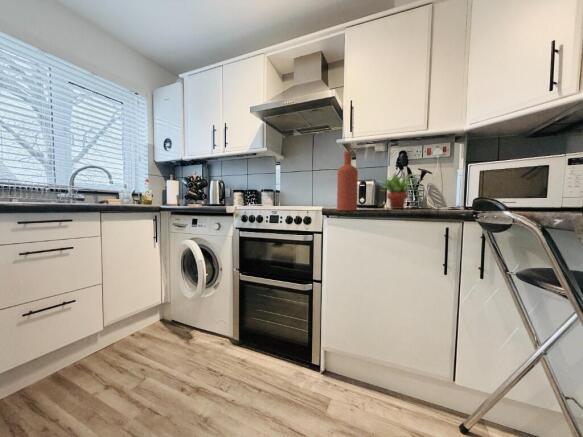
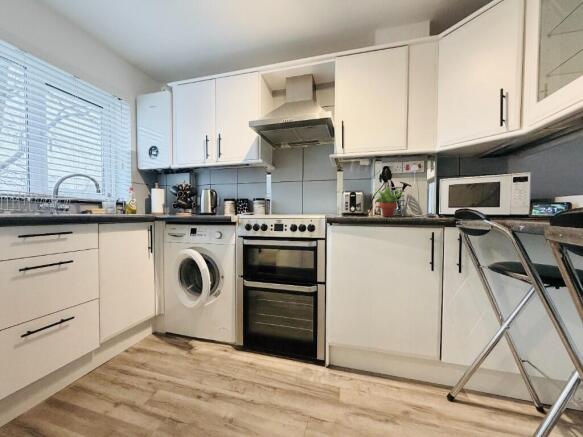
bottle: present [337,151,358,210] -> none [340,167,357,219]

